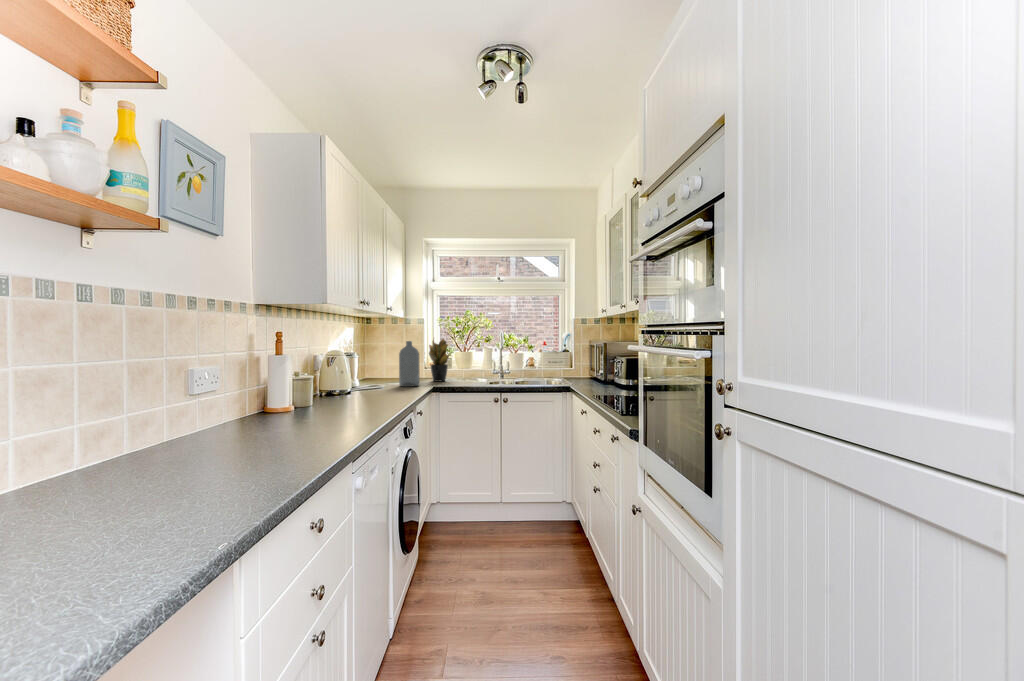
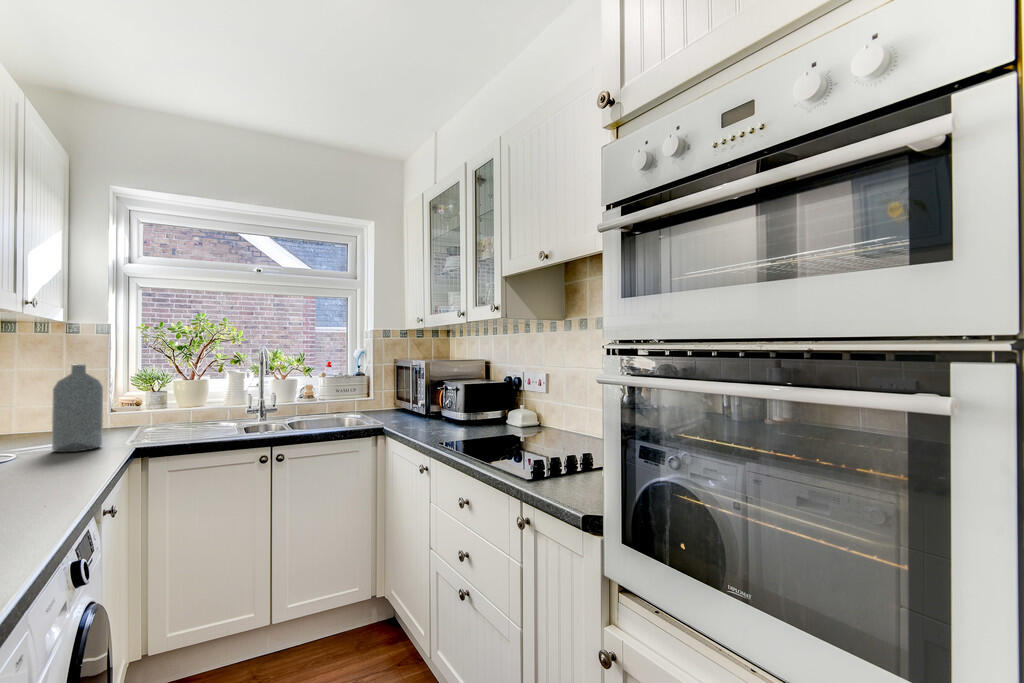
potted plant: present [429,339,451,381] -> none [114,351,180,434]

